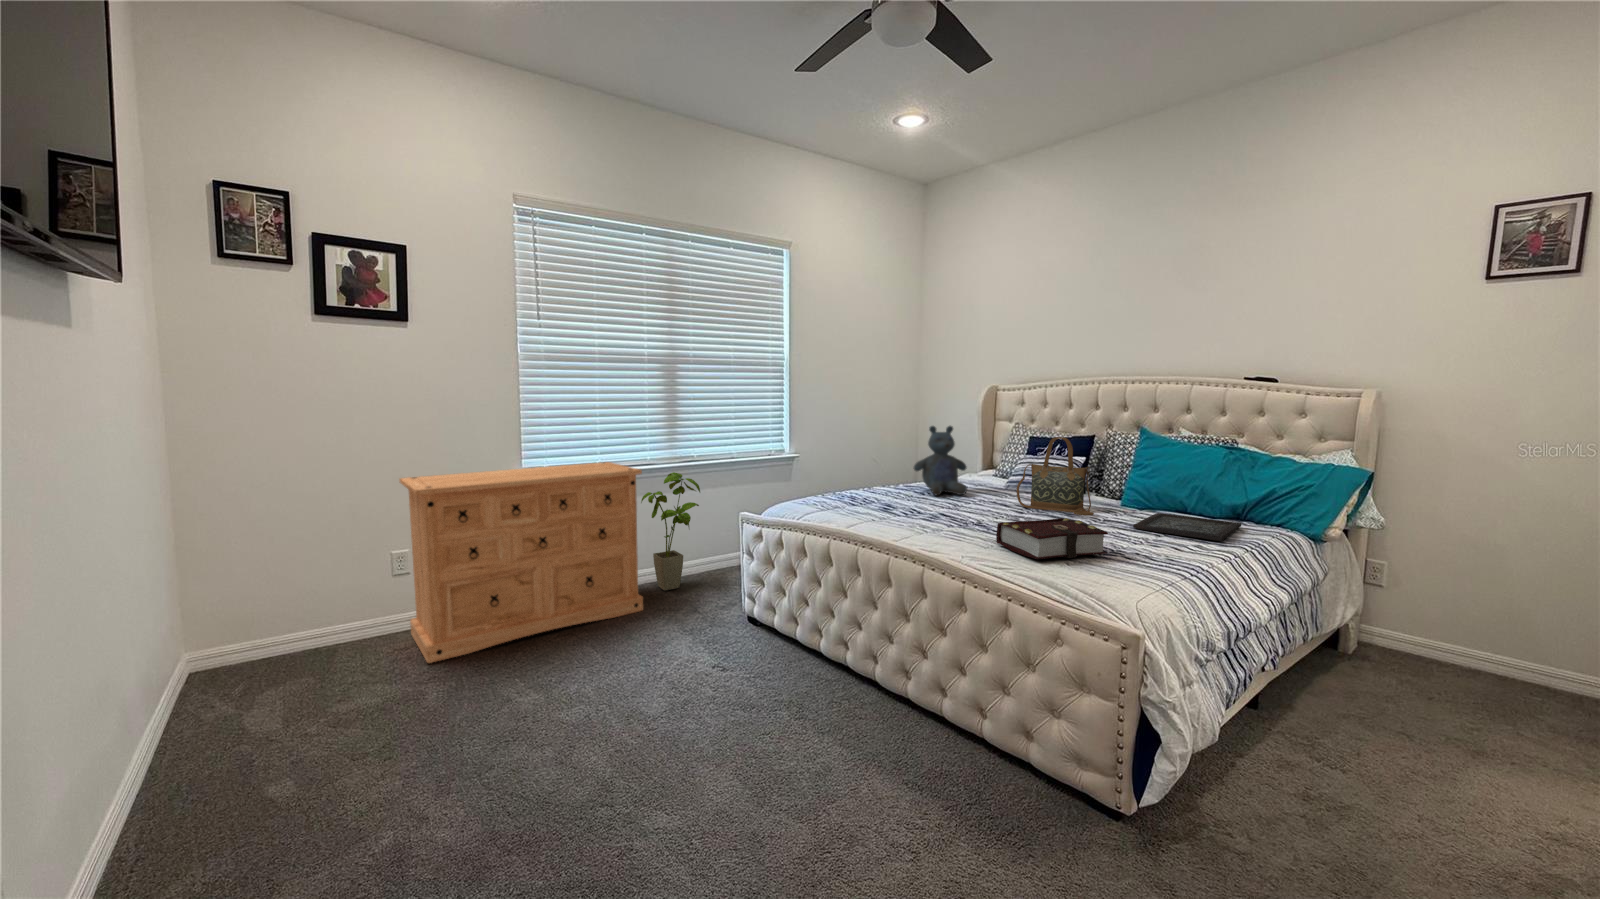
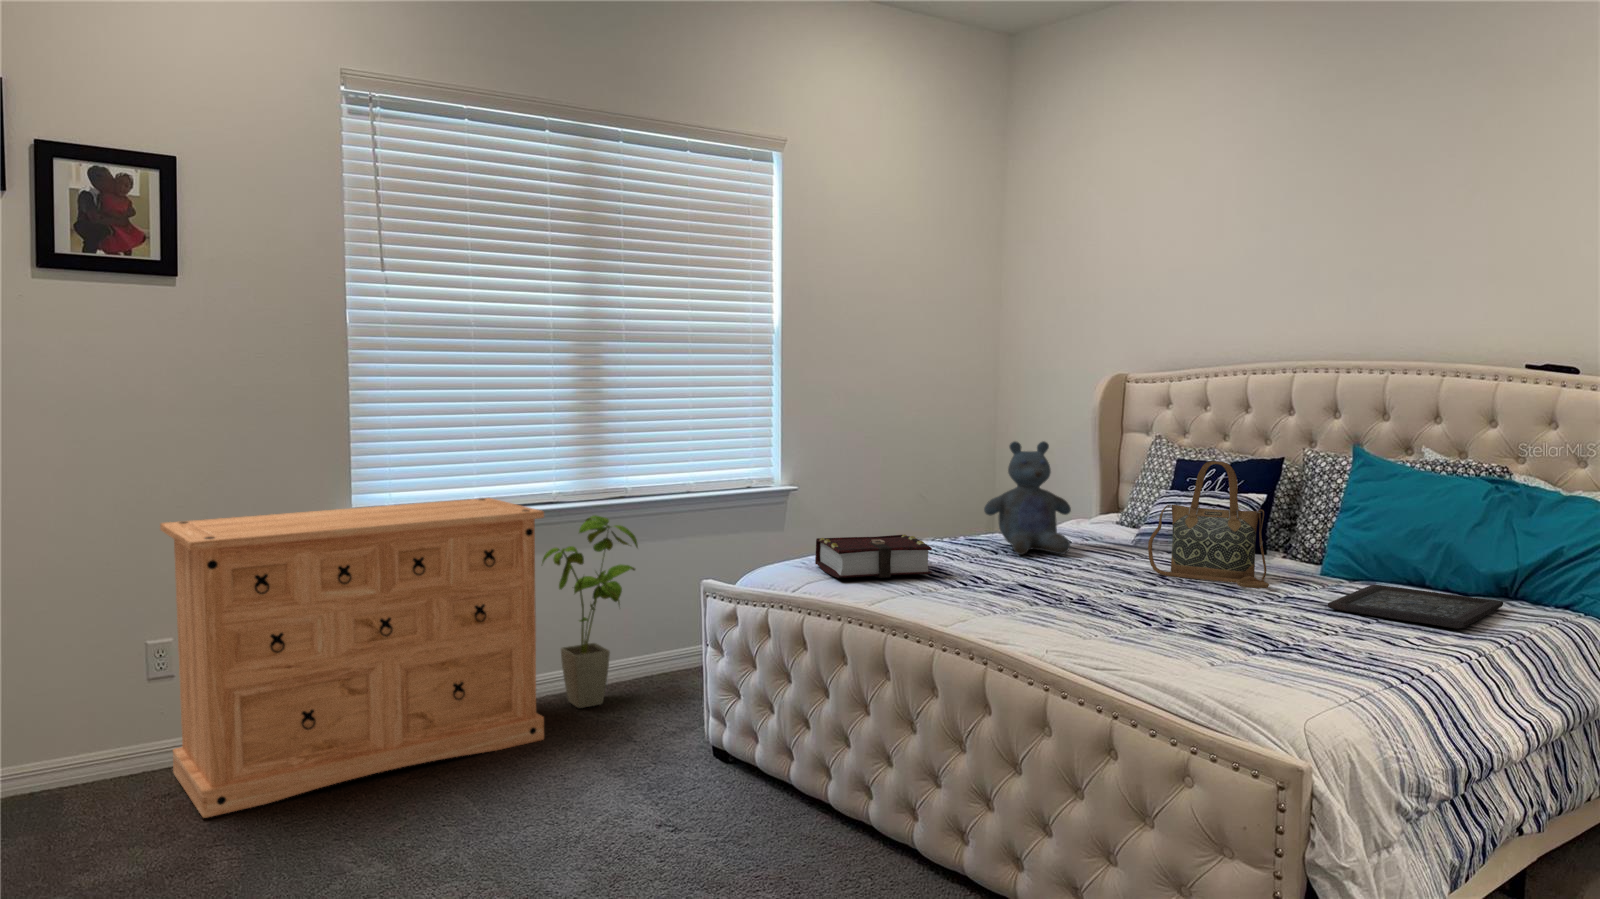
book: present [996,518,1108,559] -> present [815,534,932,578]

